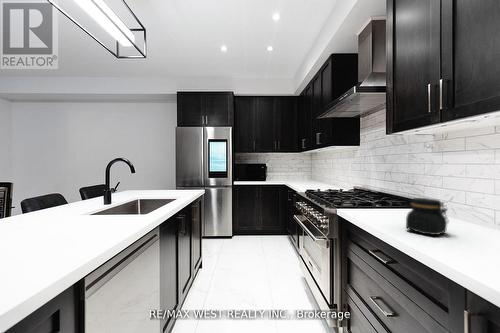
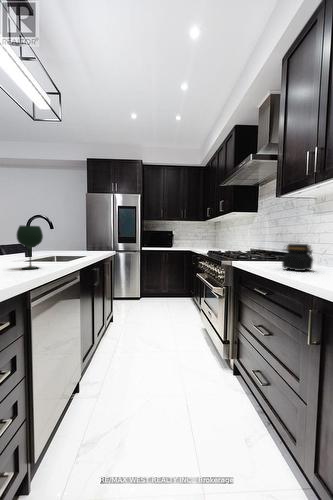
wine glass: none [78,184,111,239] -> present [16,225,43,269]

